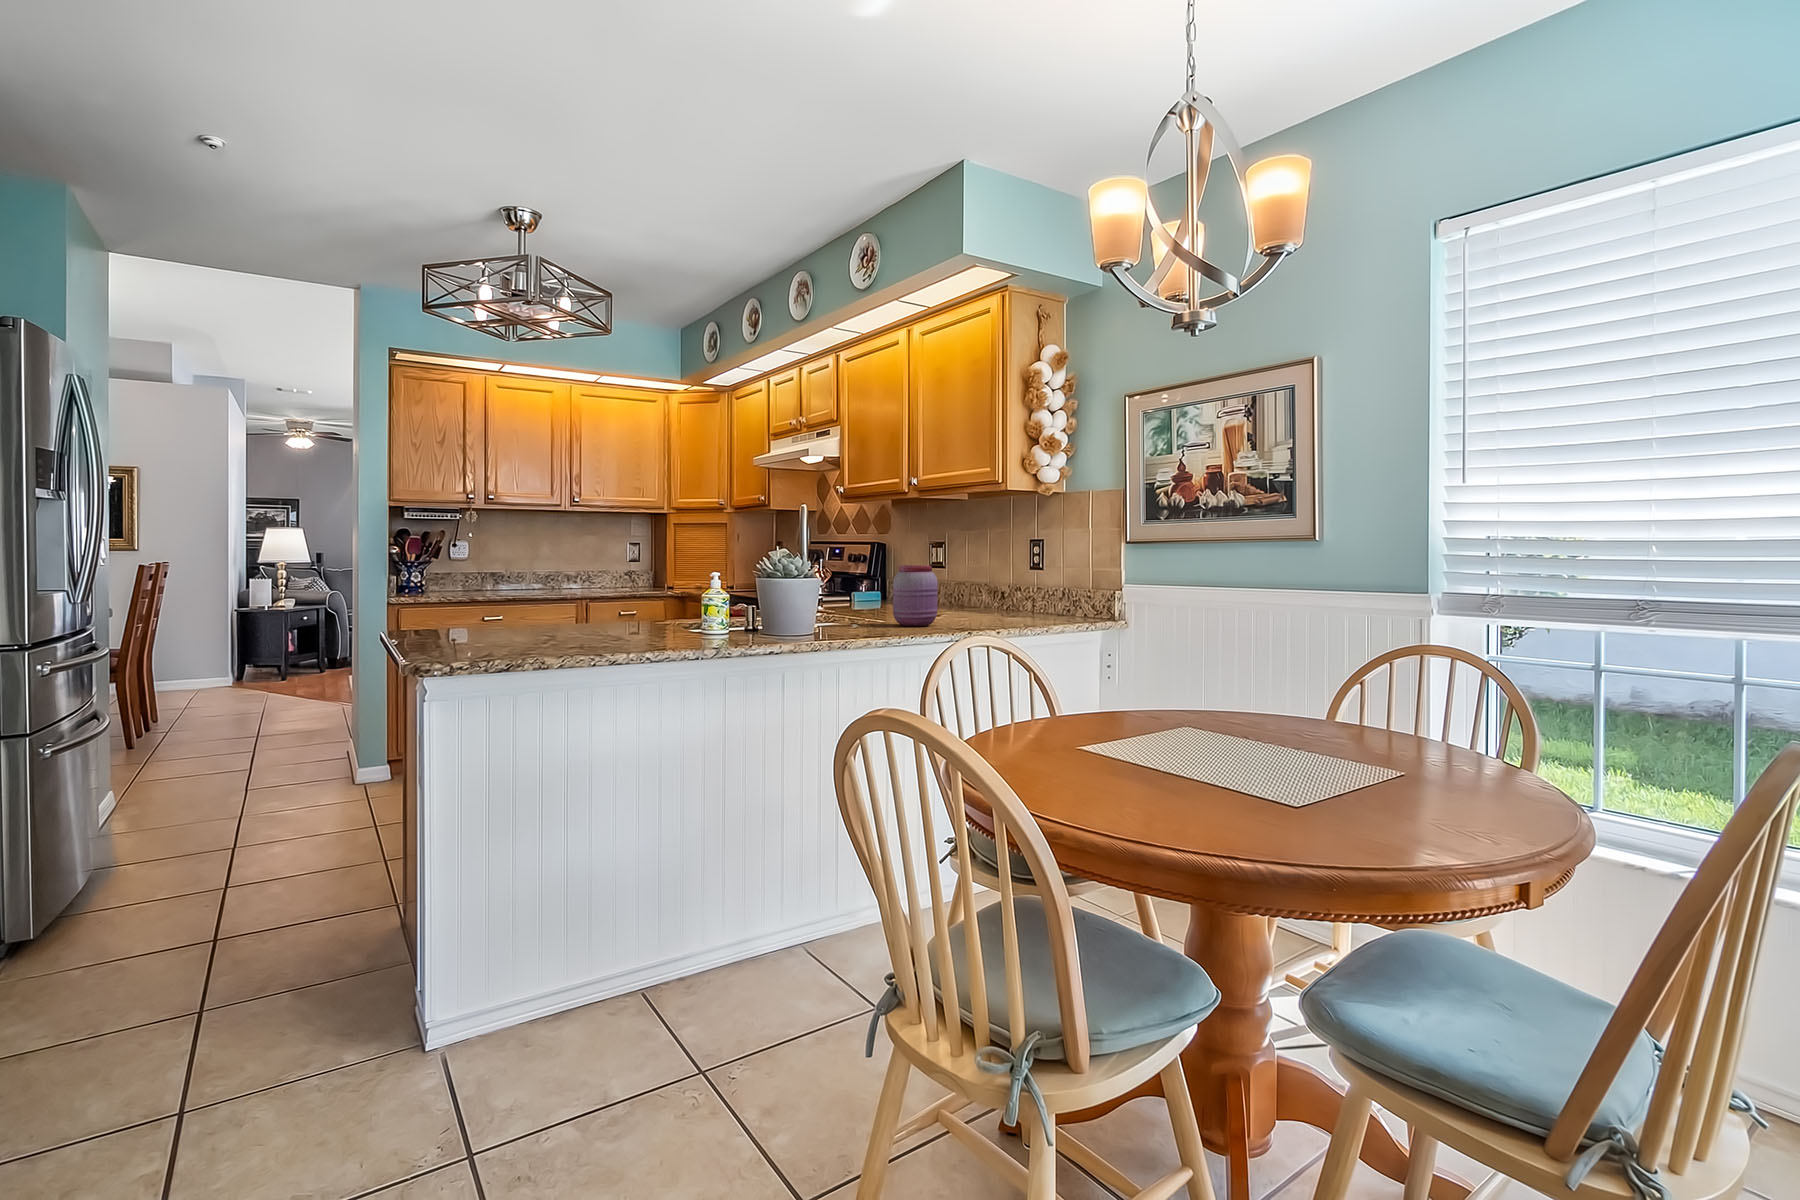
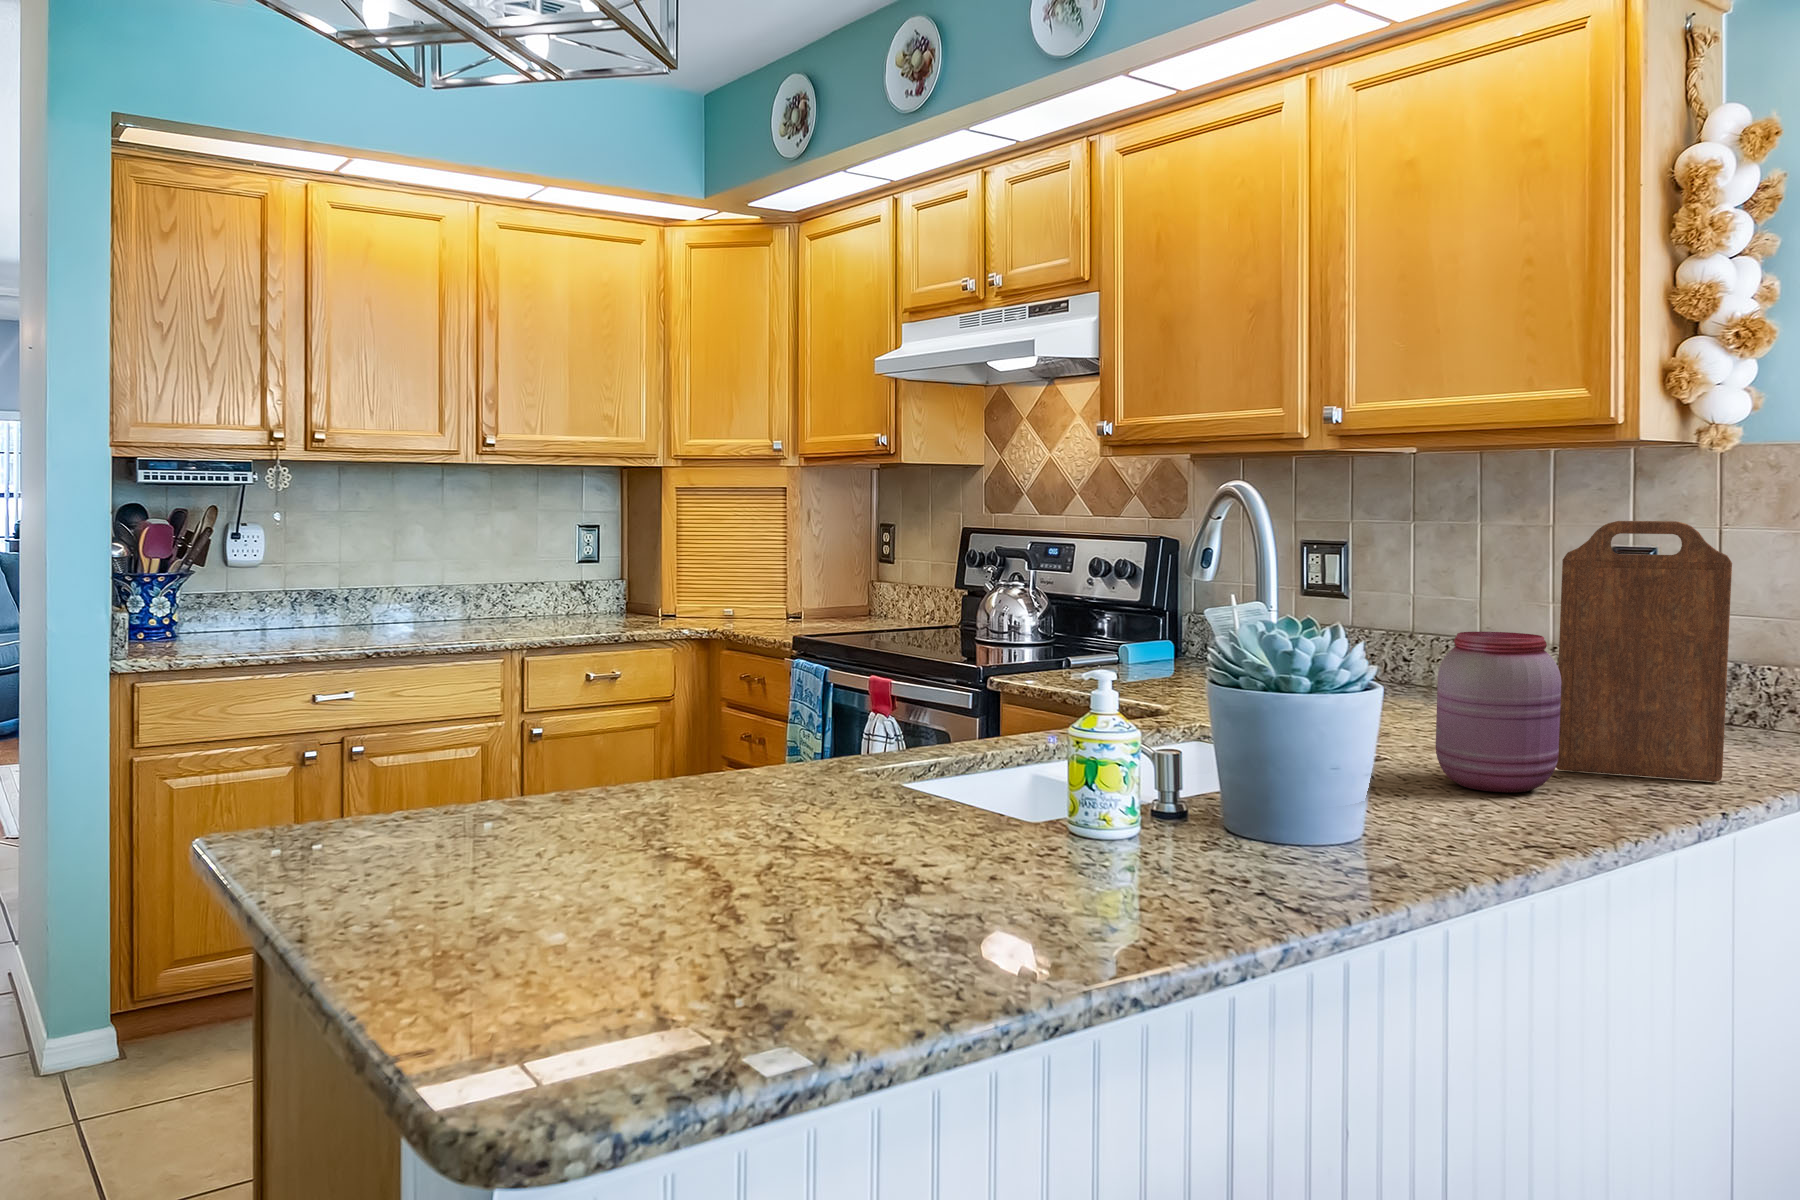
cutting board: none [954,522,1012,625] -> present [1556,521,1732,782]

